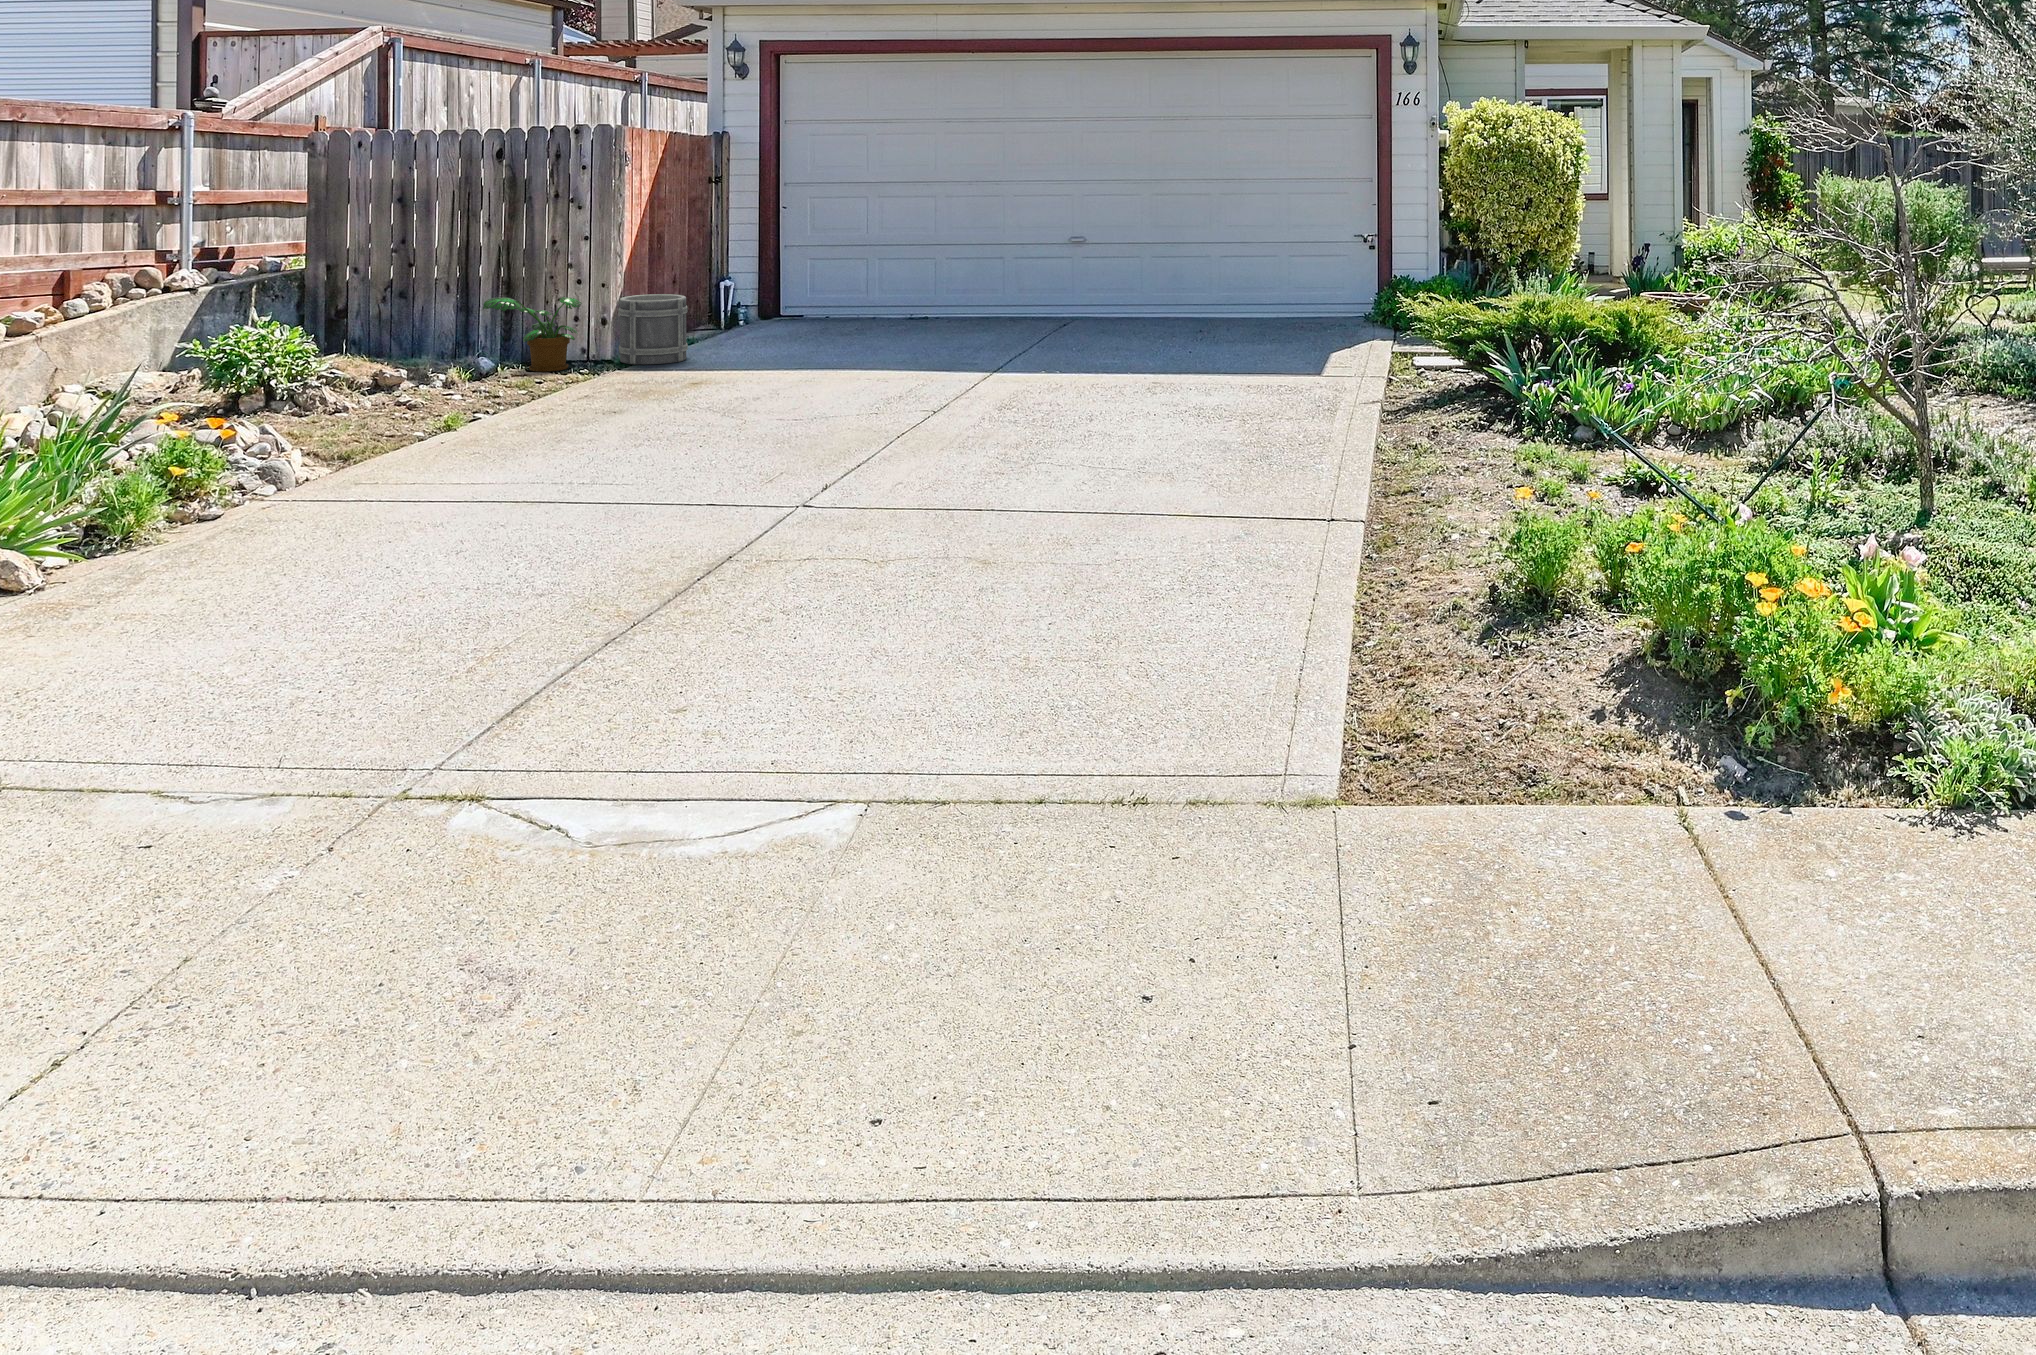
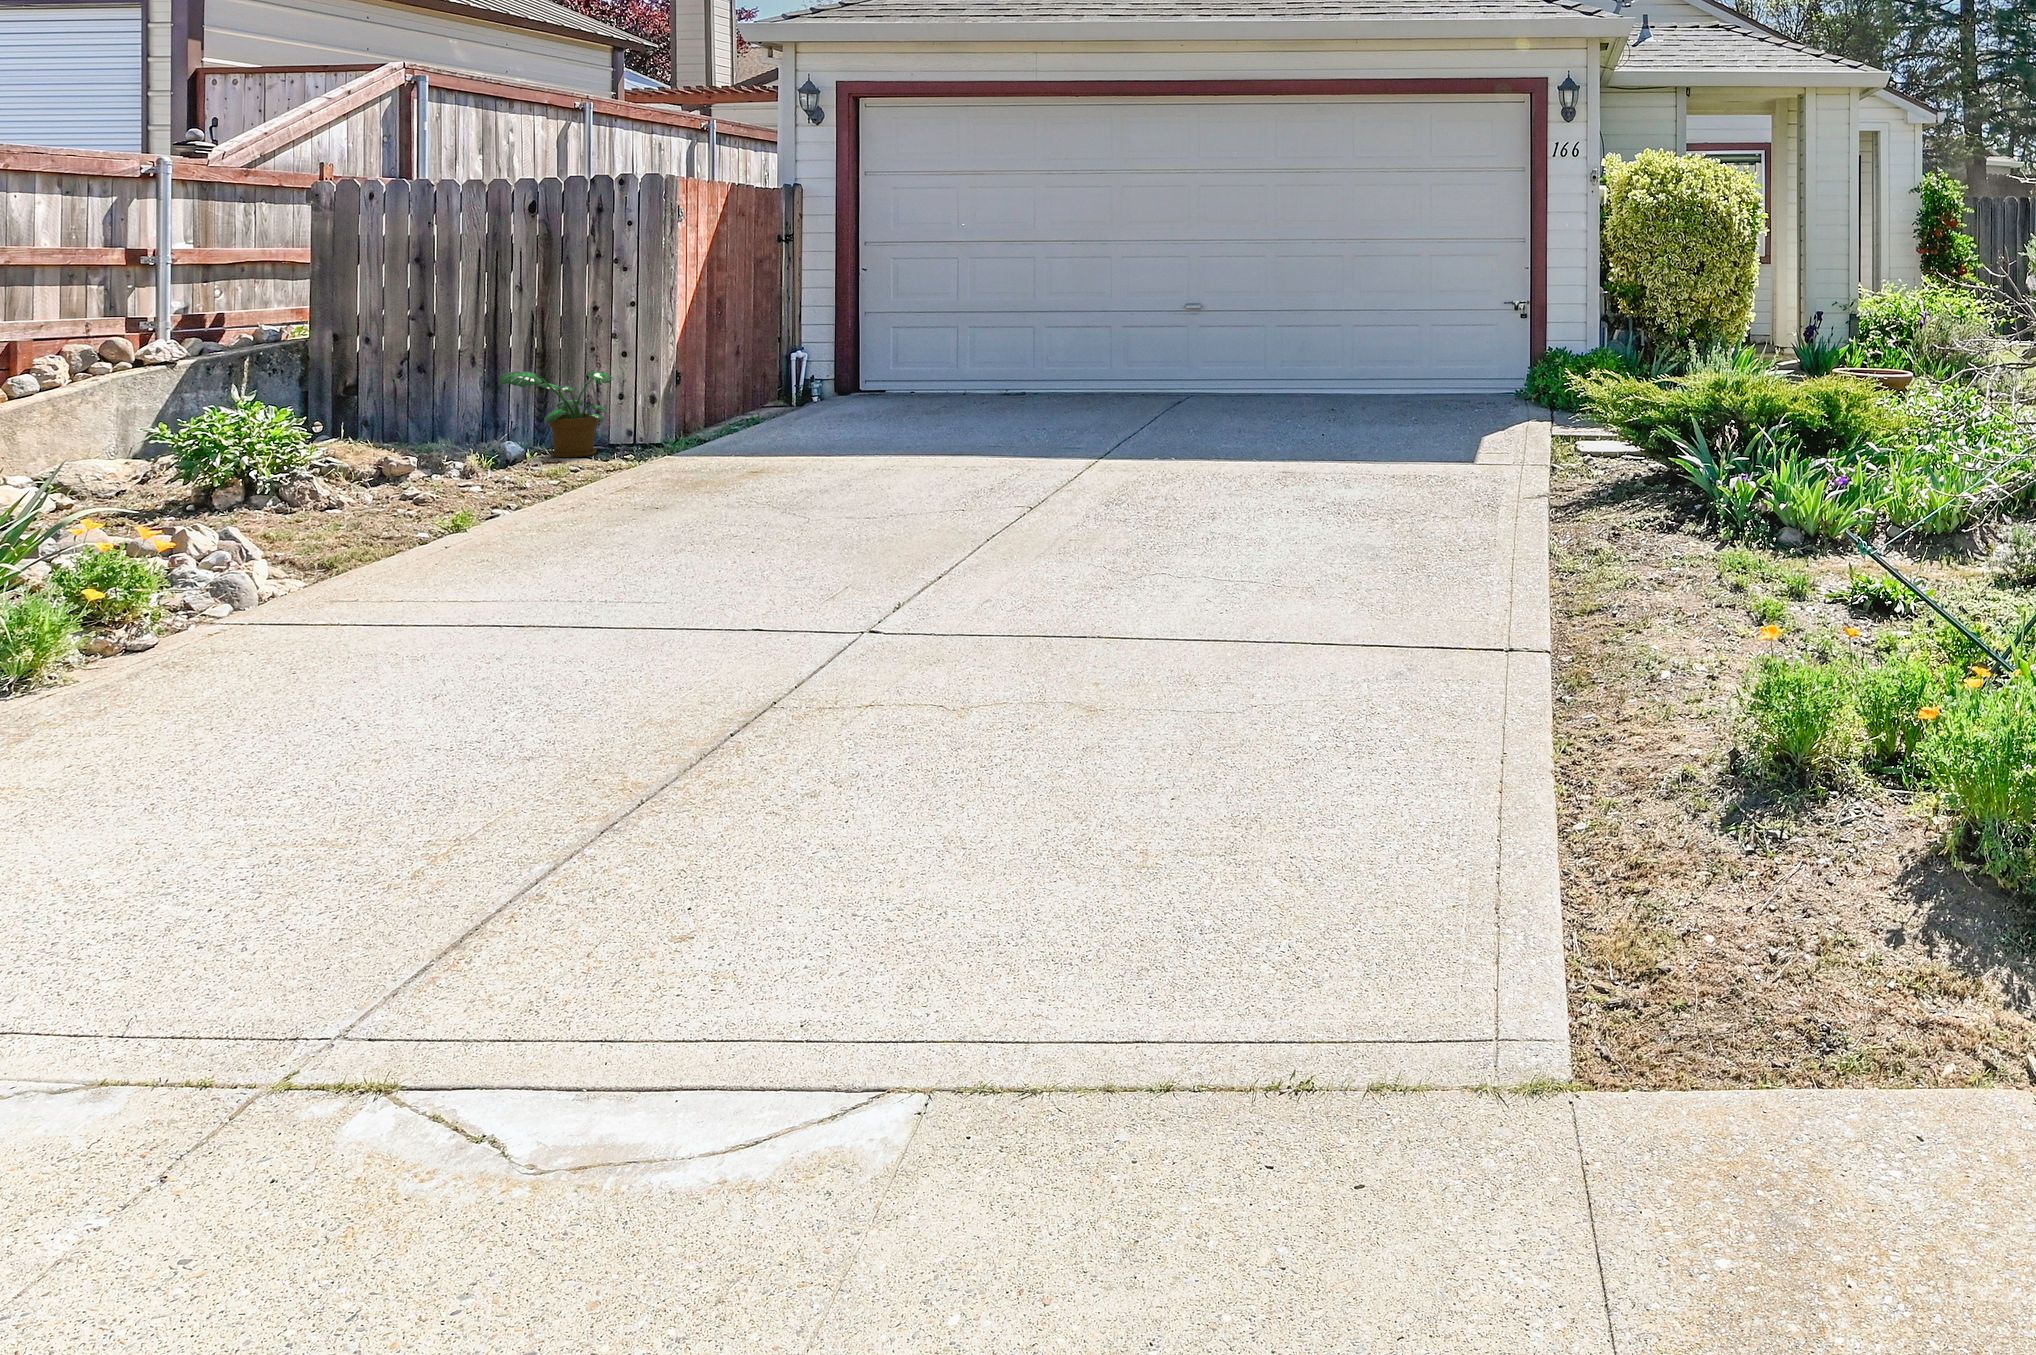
bucket: present [618,294,688,364] -> none [655,368,734,449]

